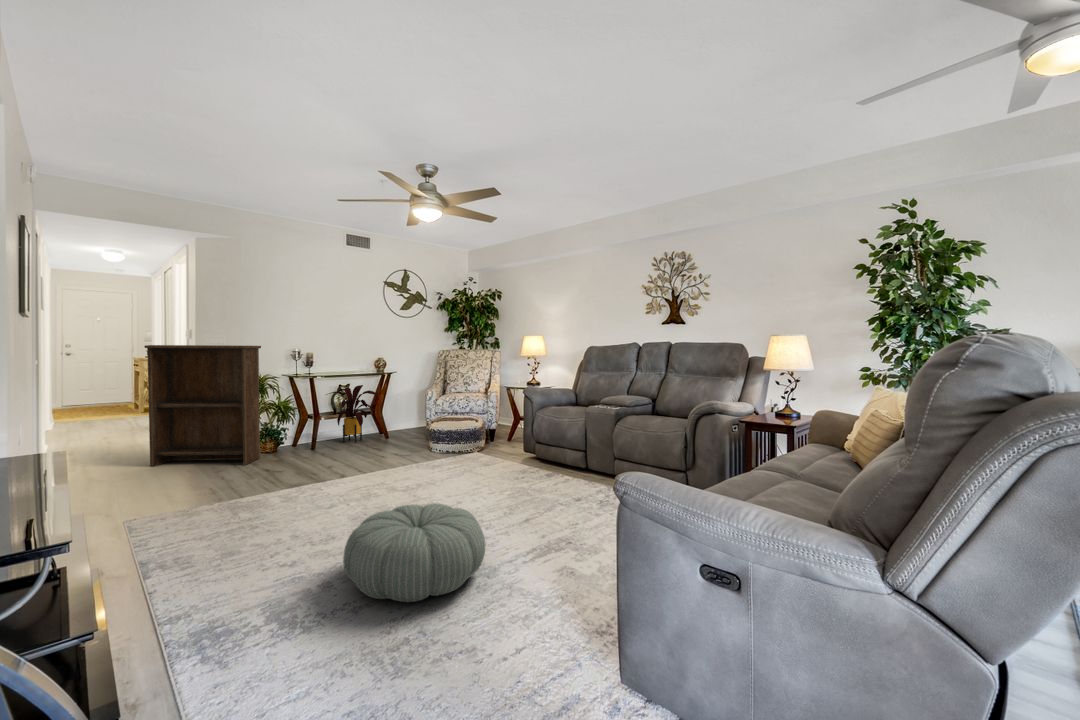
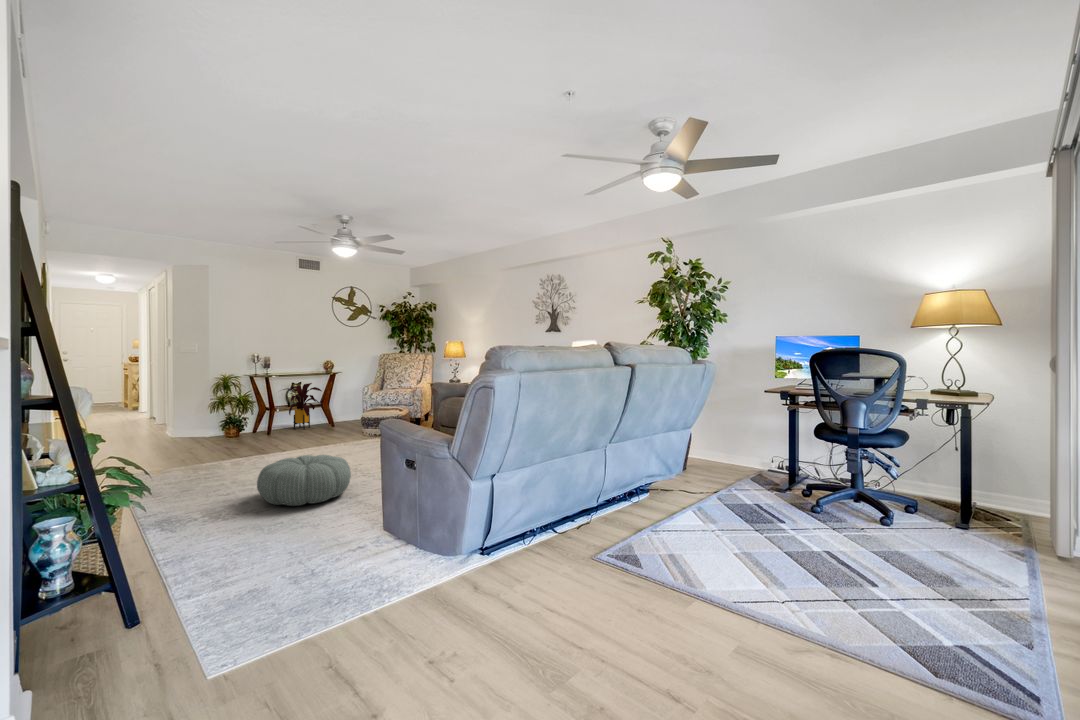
bookshelf: present [144,345,261,466] -> none [134,352,224,445]

